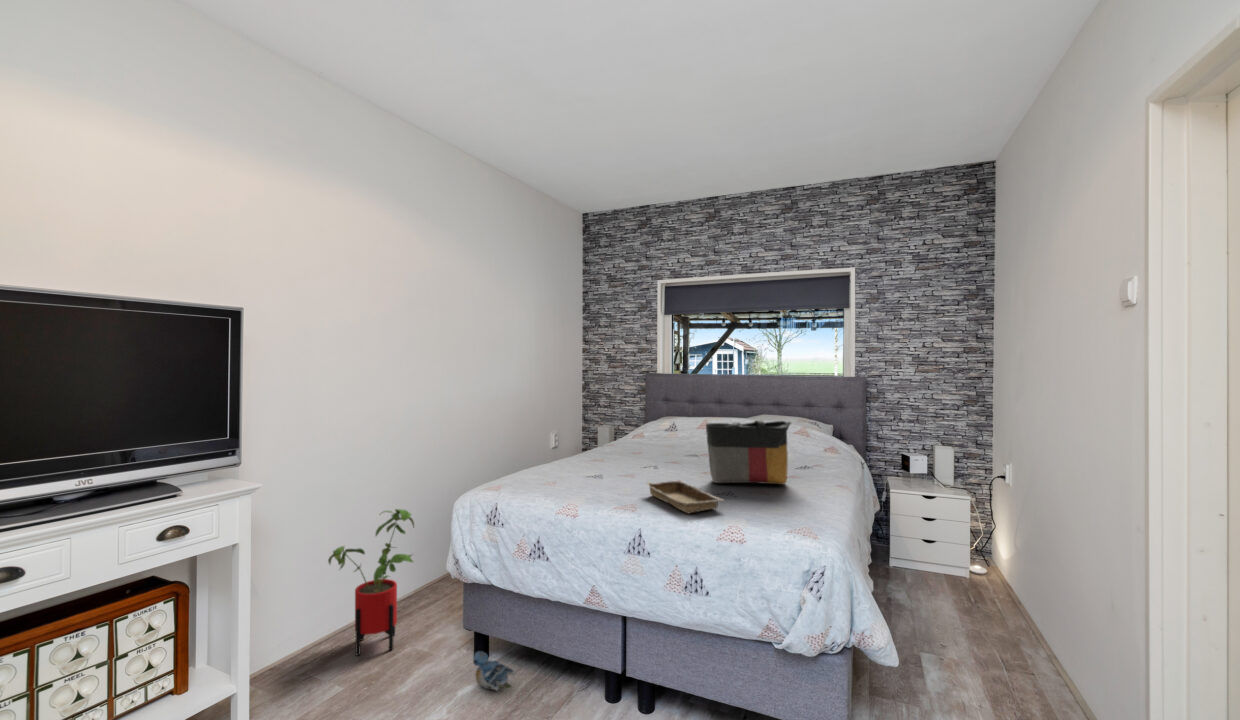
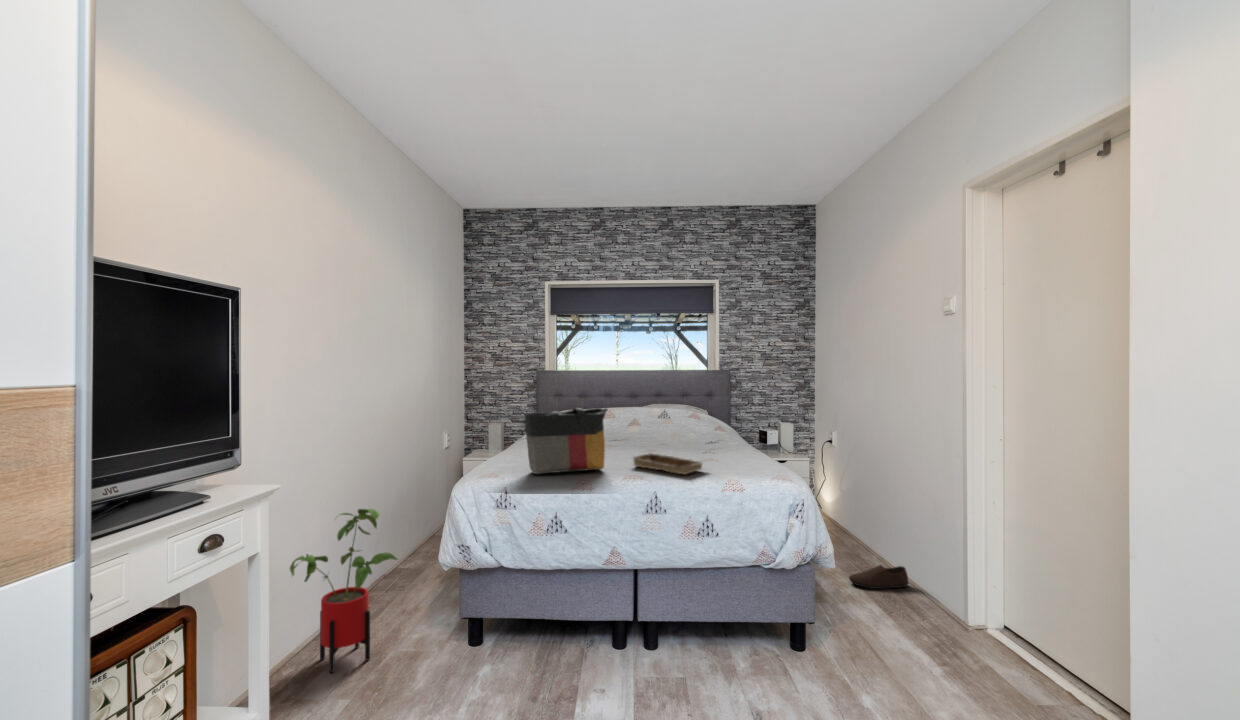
tote bag: present [706,420,791,484] -> present [525,408,608,474]
plush toy: present [473,651,515,691] -> none [484,633,530,667]
shoe: none [963,664,1060,704] -> present [849,565,909,589]

